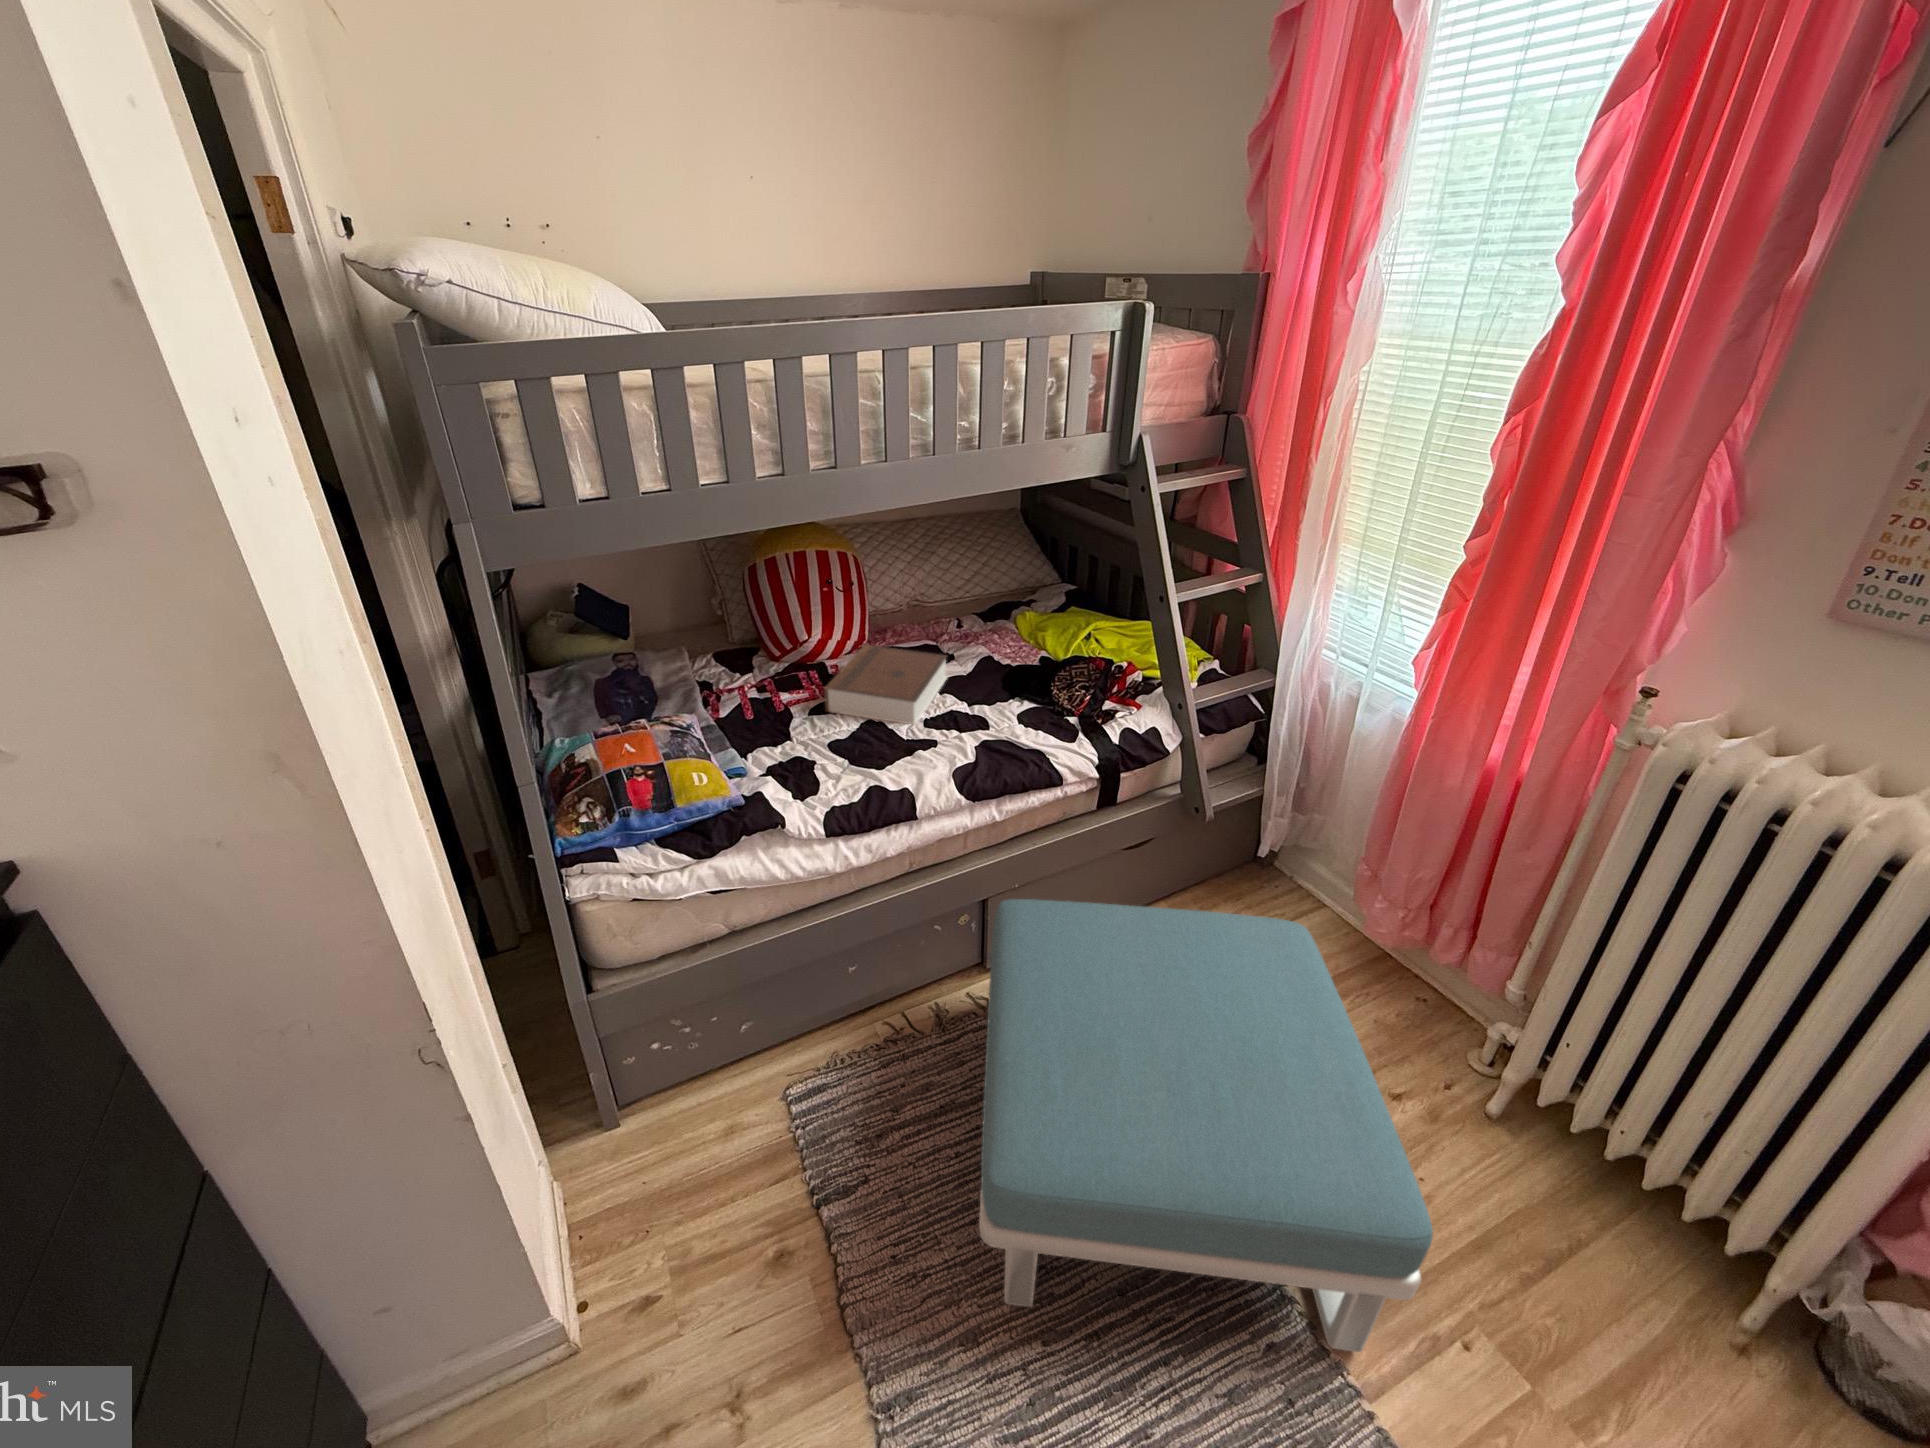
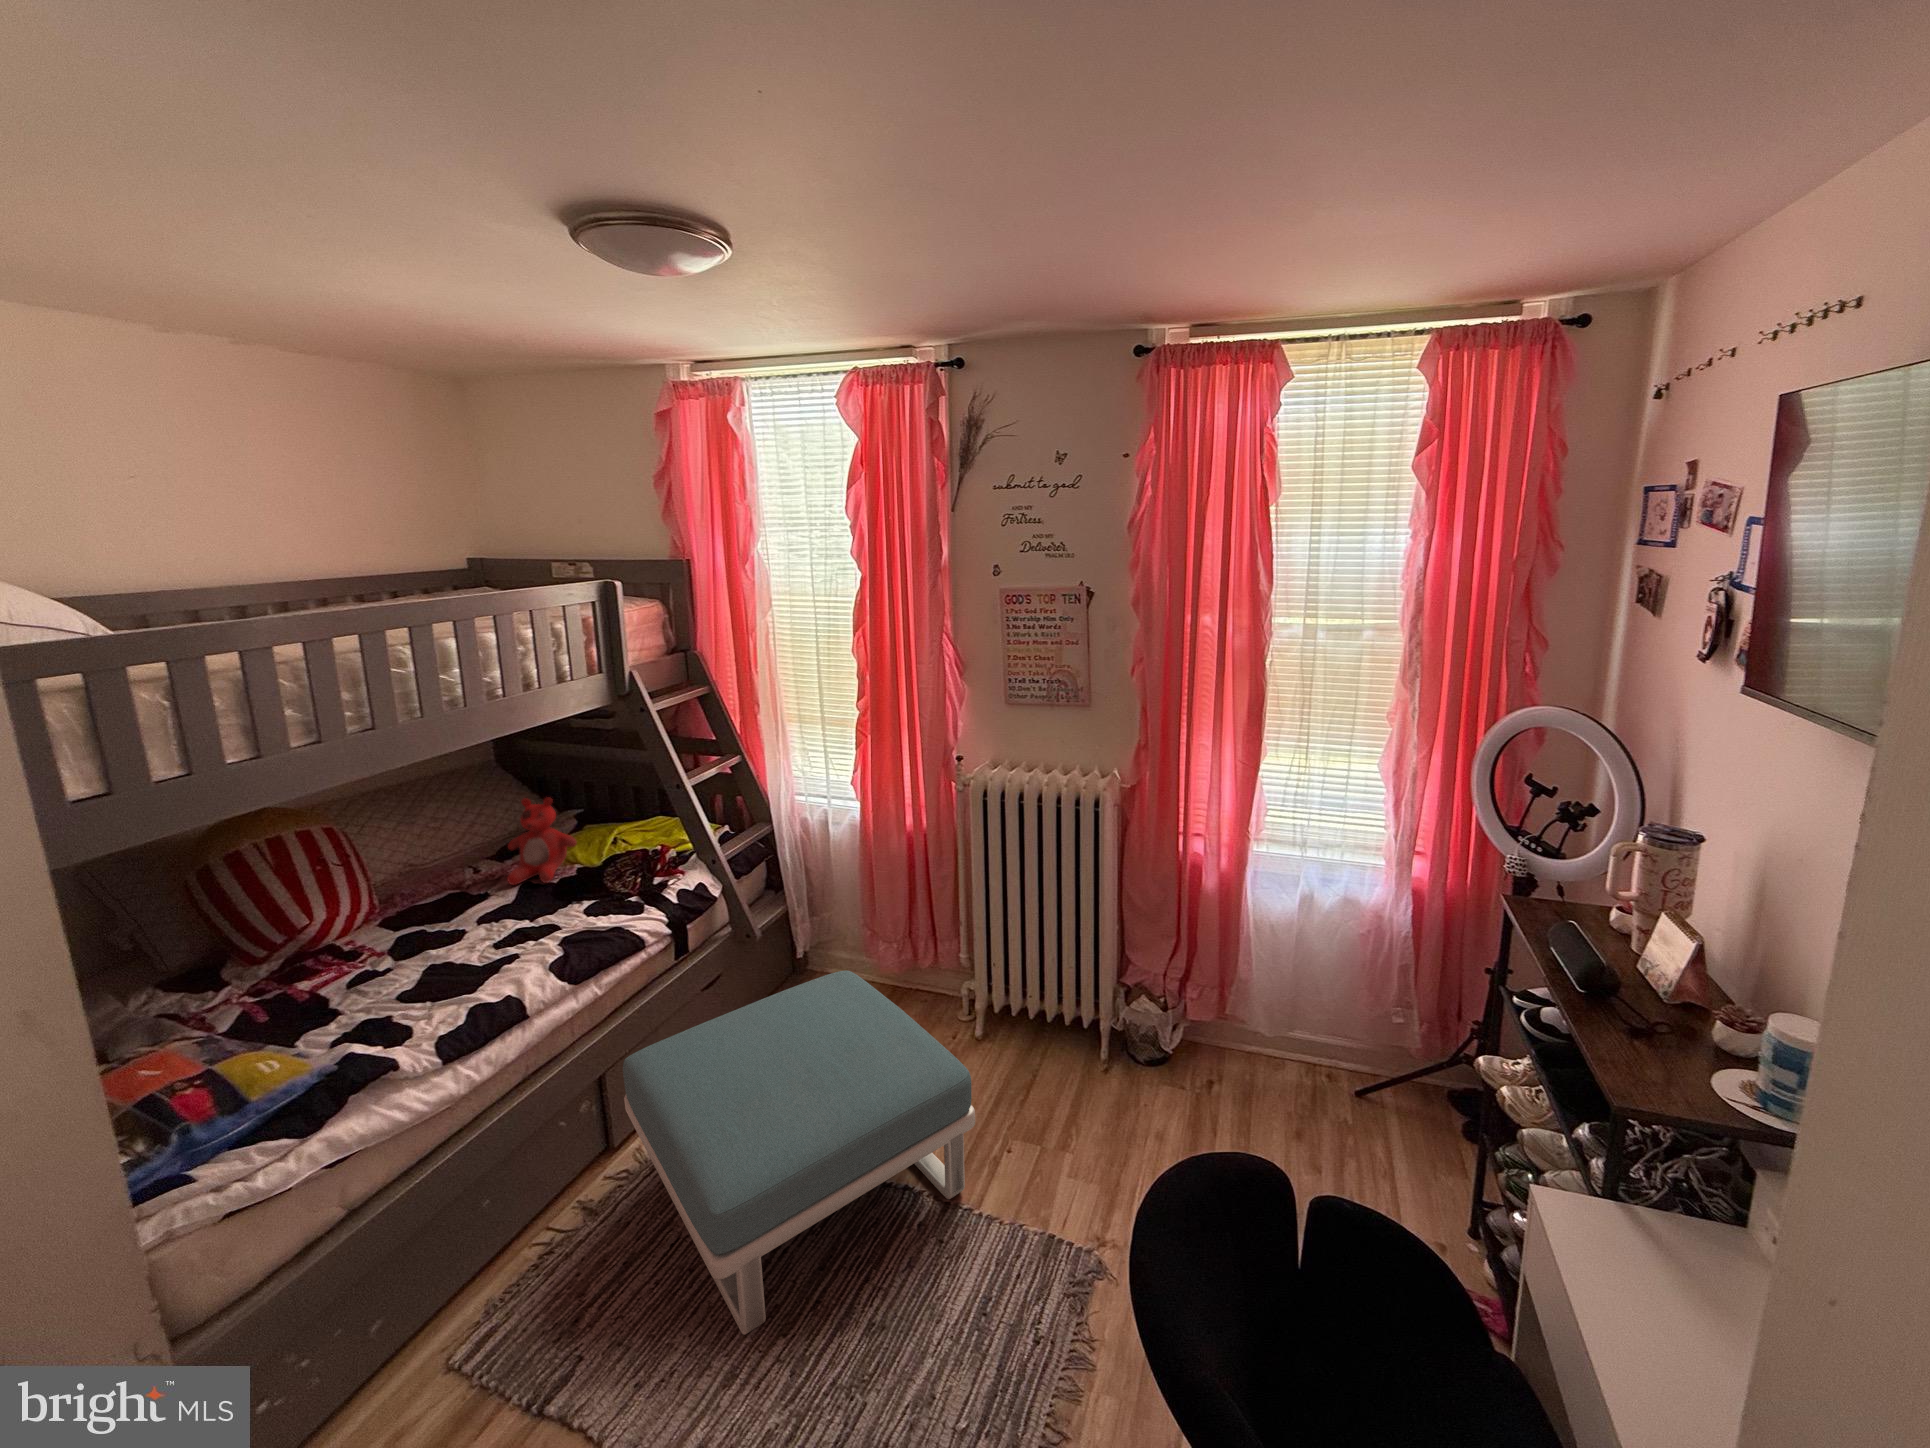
stuffed bear: none [975,564,1047,663] -> present [507,797,577,885]
book: present [824,645,947,725] -> none [361,890,492,982]

